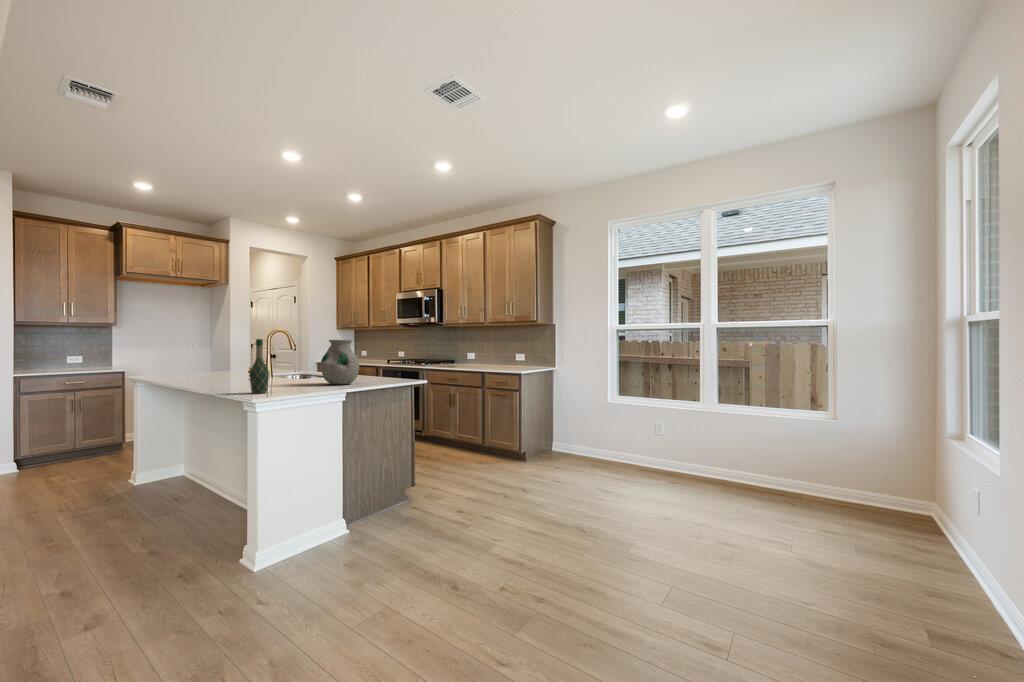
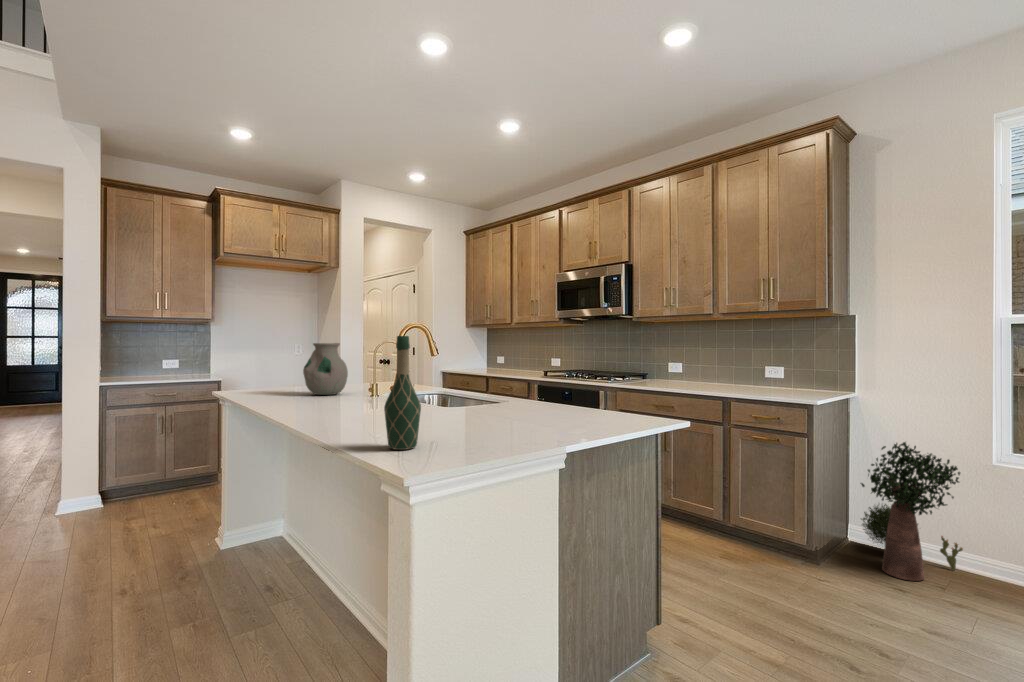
vase: present [321,340,359,385] -> present [303,343,348,395]
potted plant: none [544,394,595,466] -> present [861,442,963,581]

